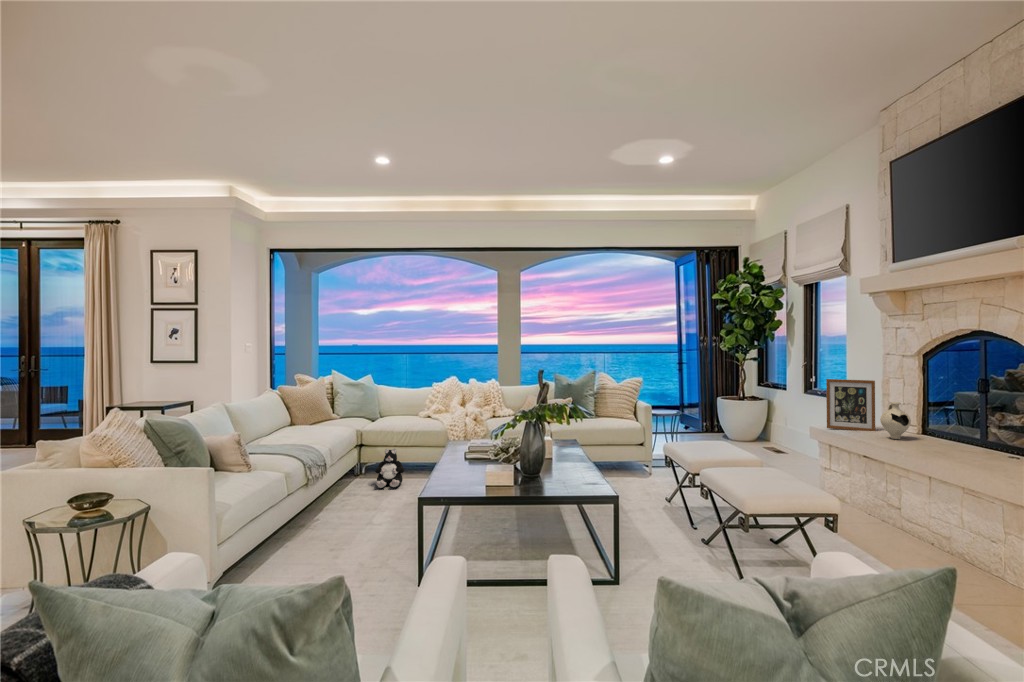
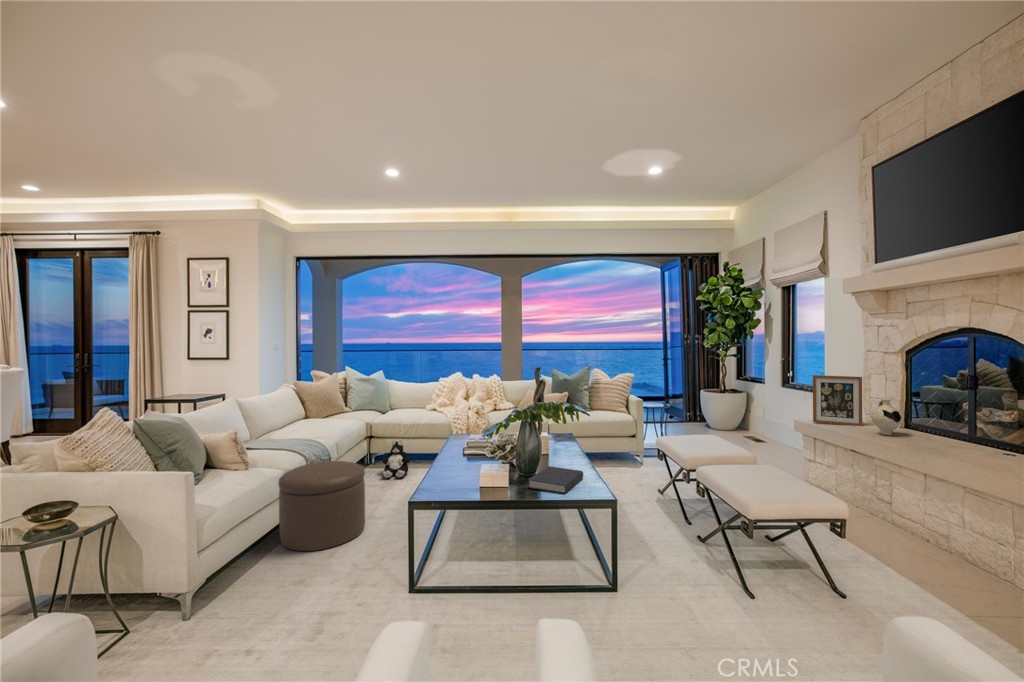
ottoman: none [281,465,366,553] -> present [278,461,365,551]
book: none [535,468,589,492] -> present [528,466,583,494]

